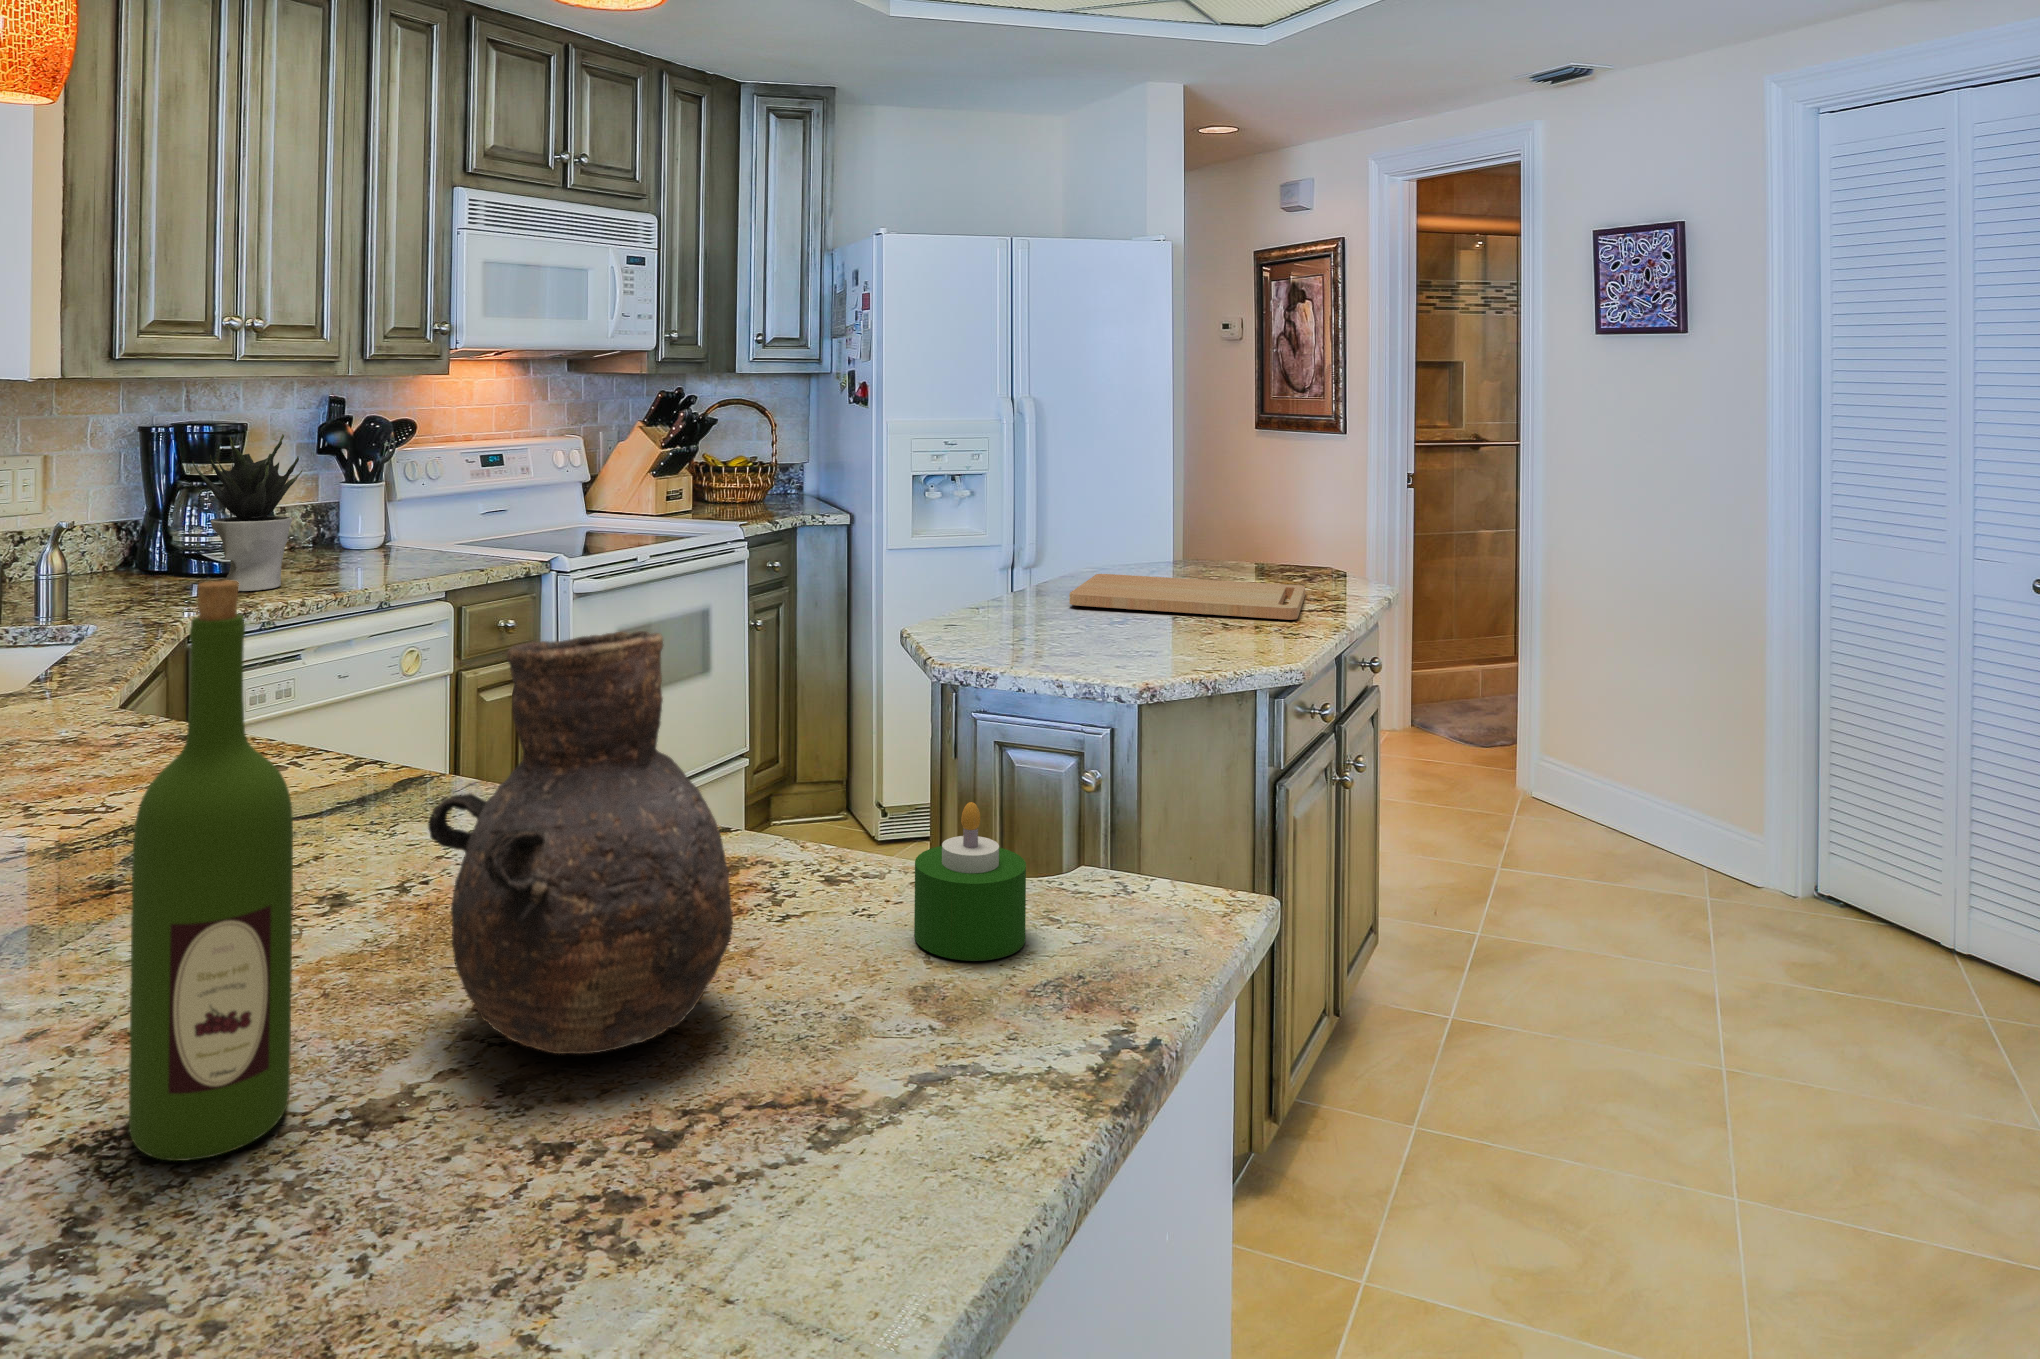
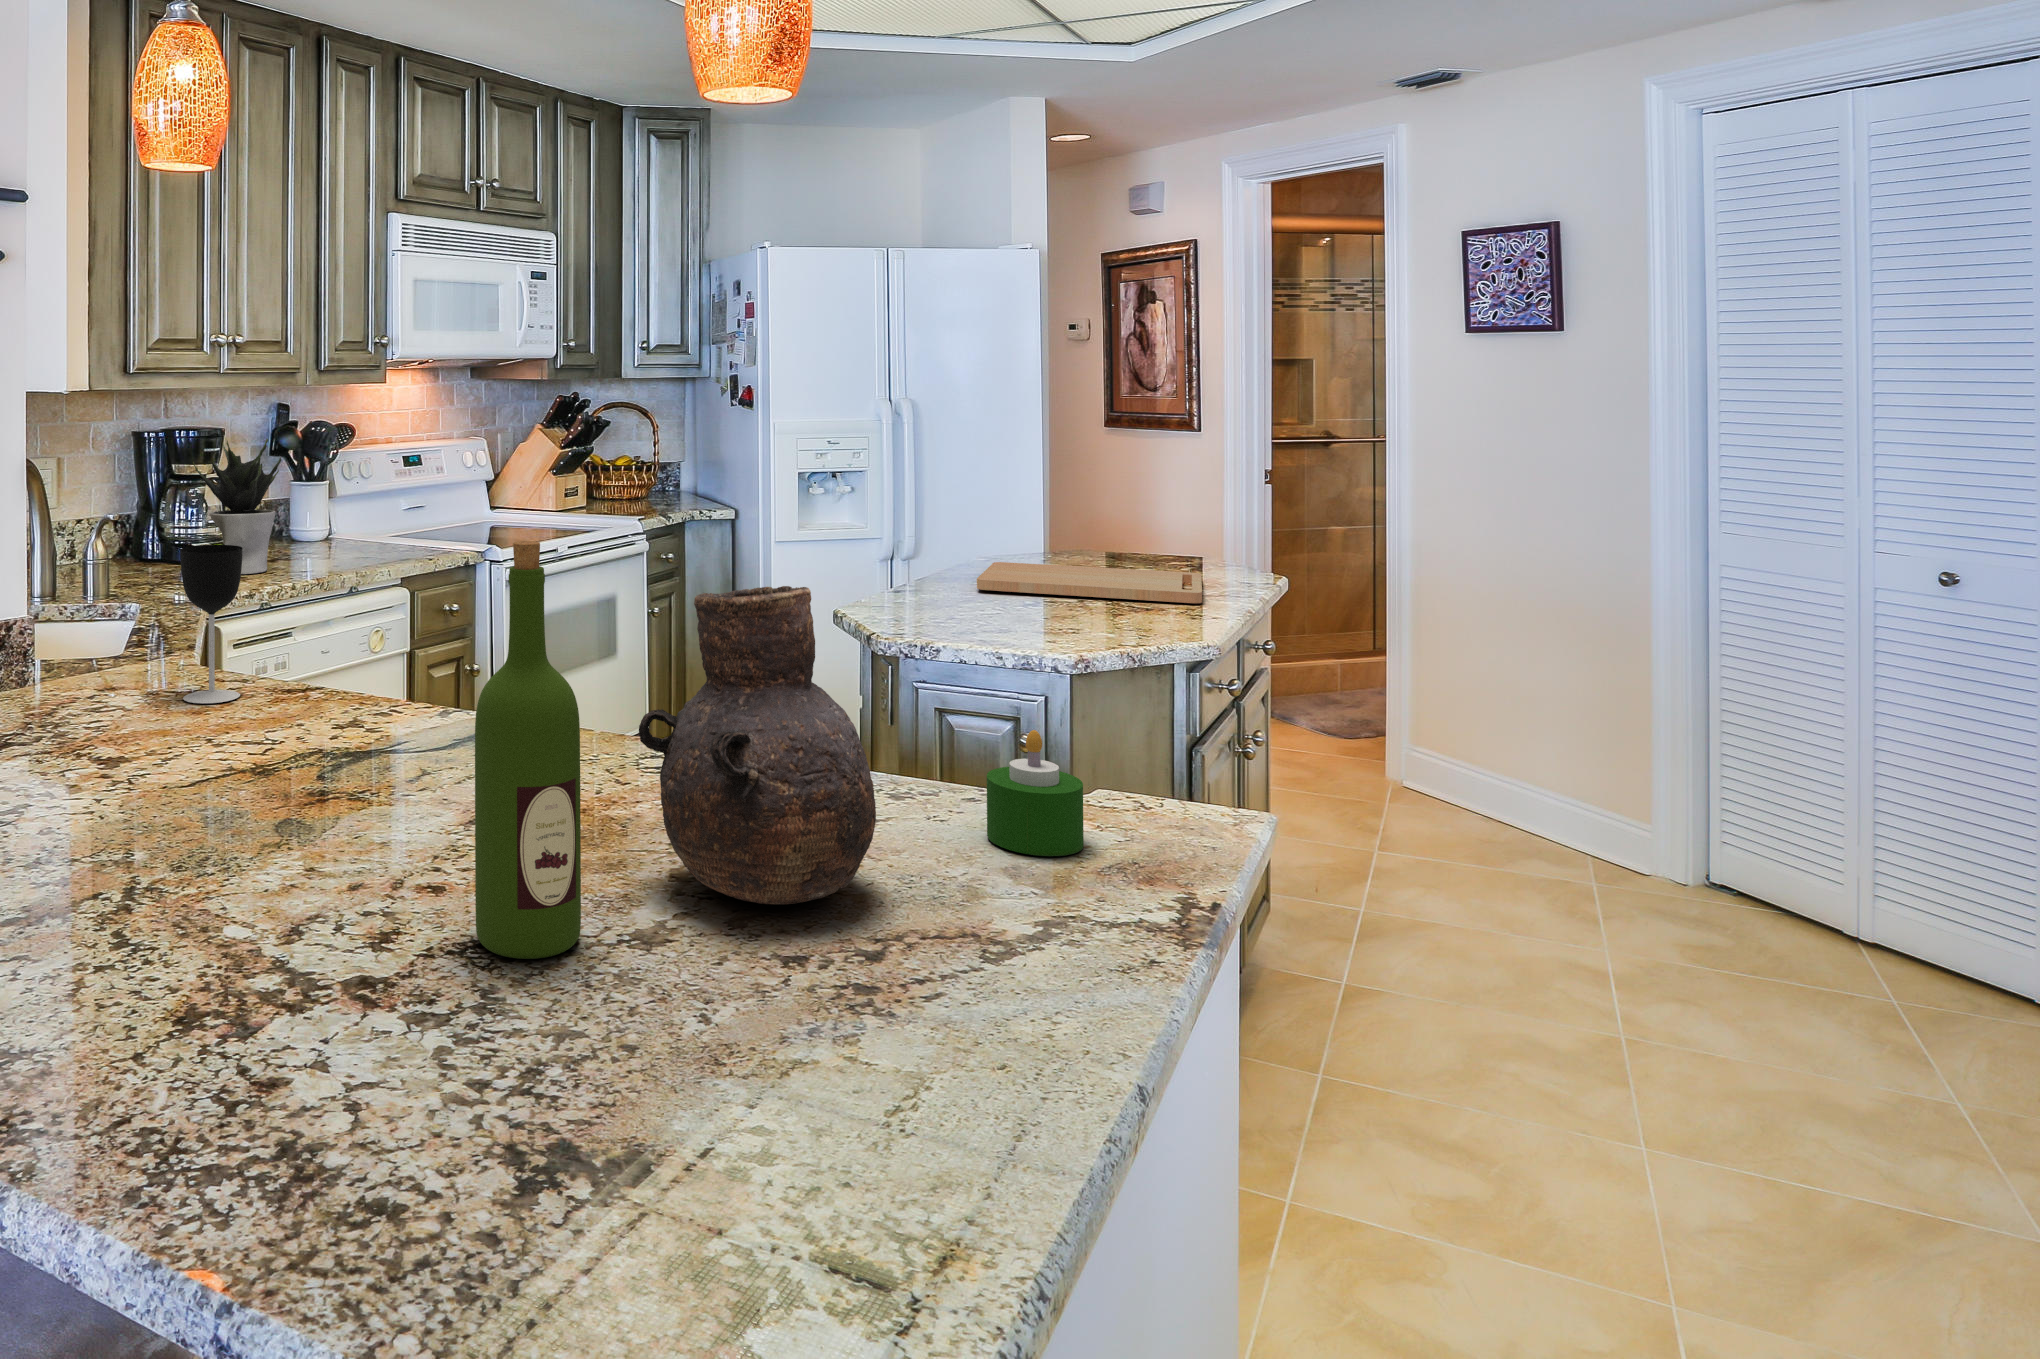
wine glass: none [32,565,118,763] -> present [180,545,243,703]

